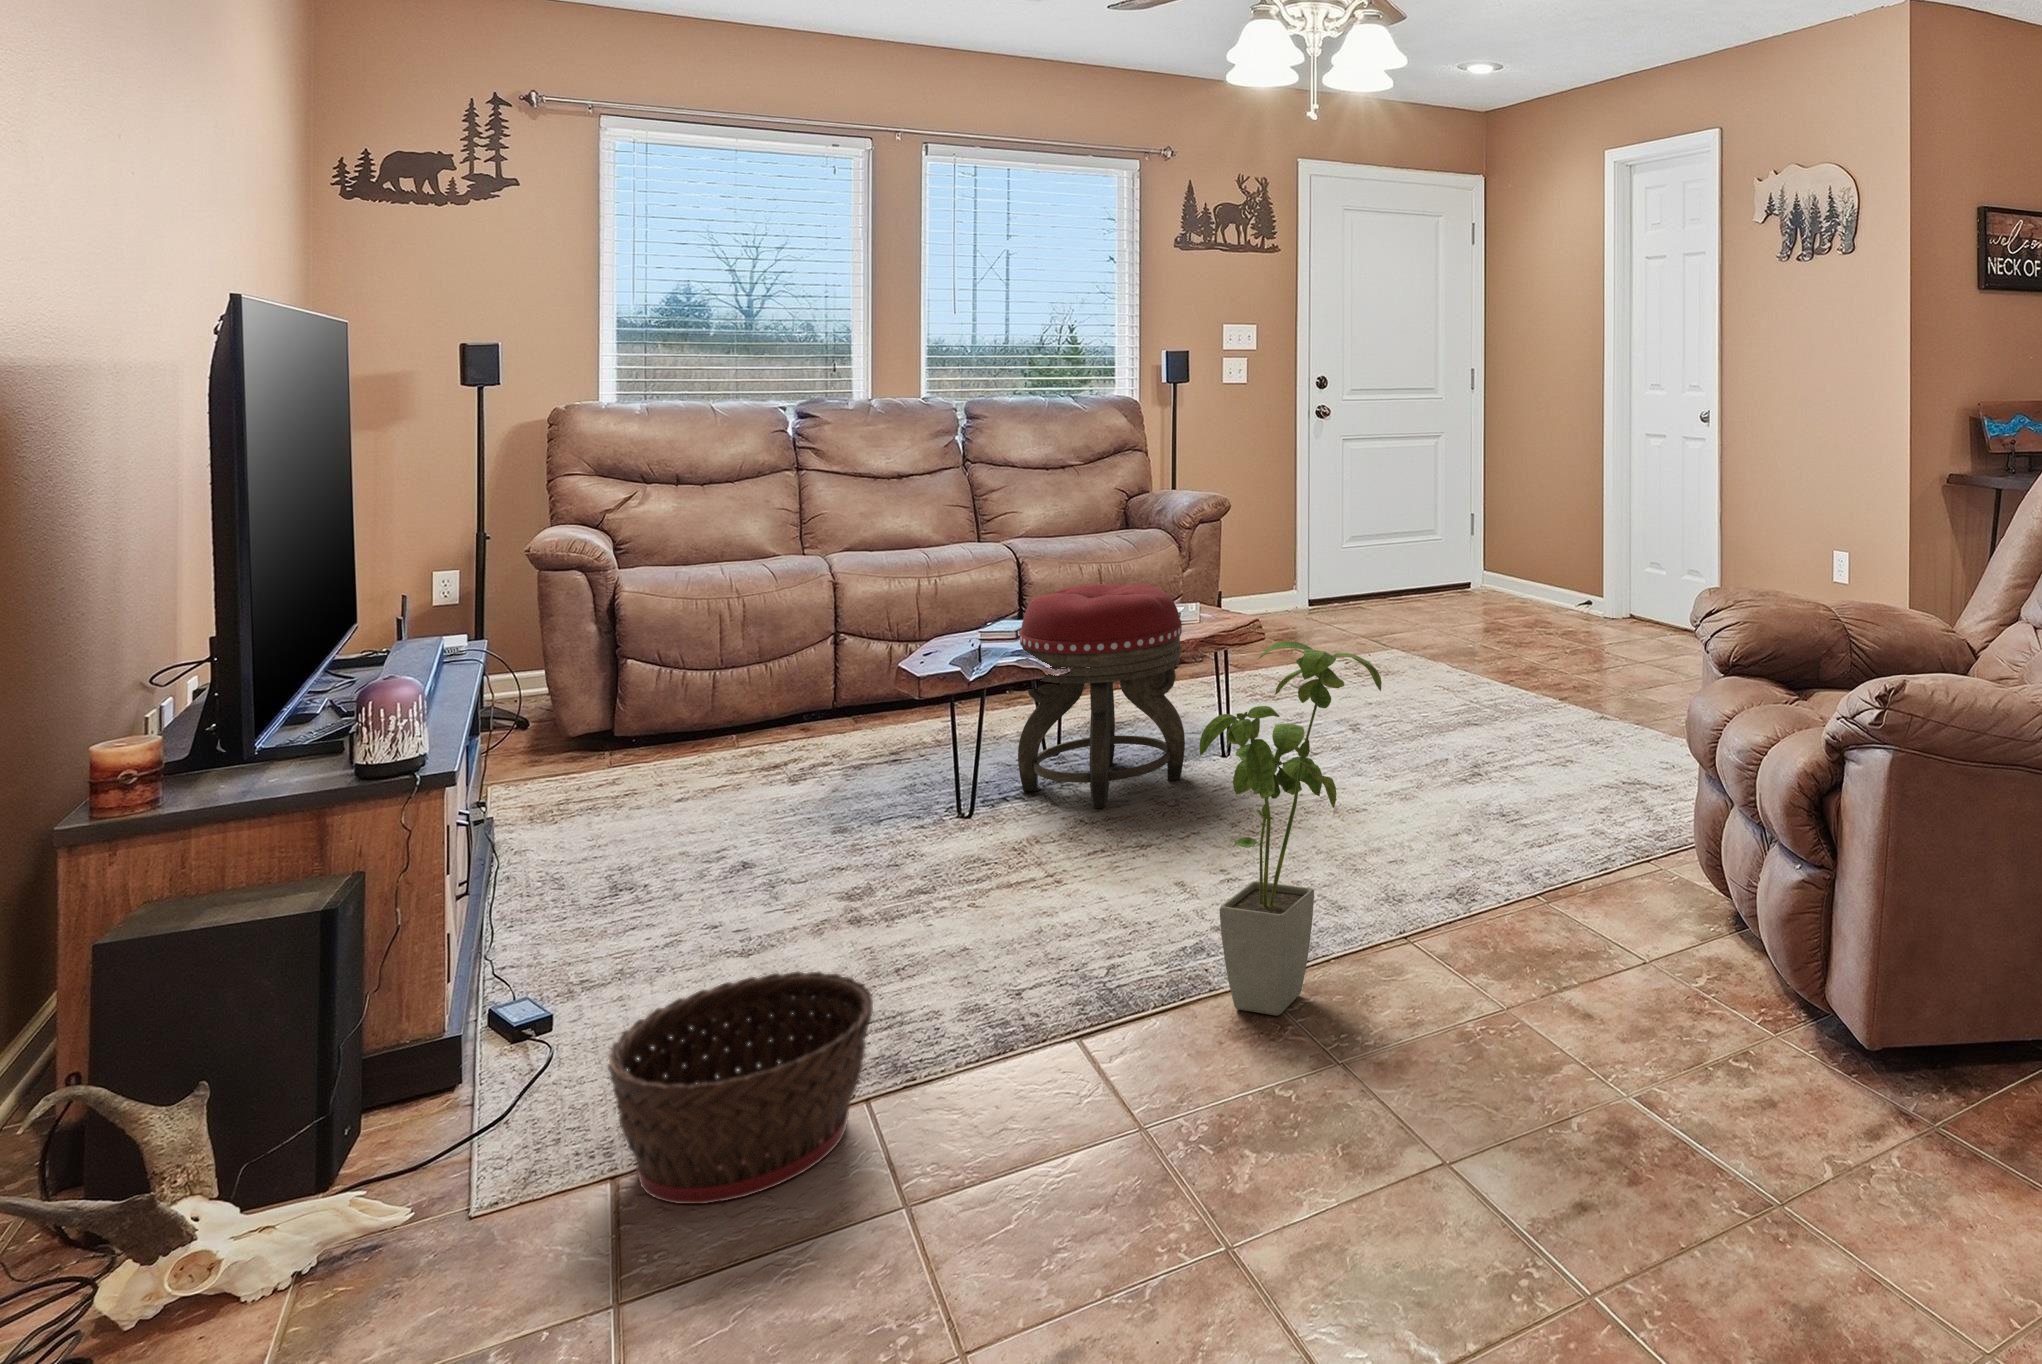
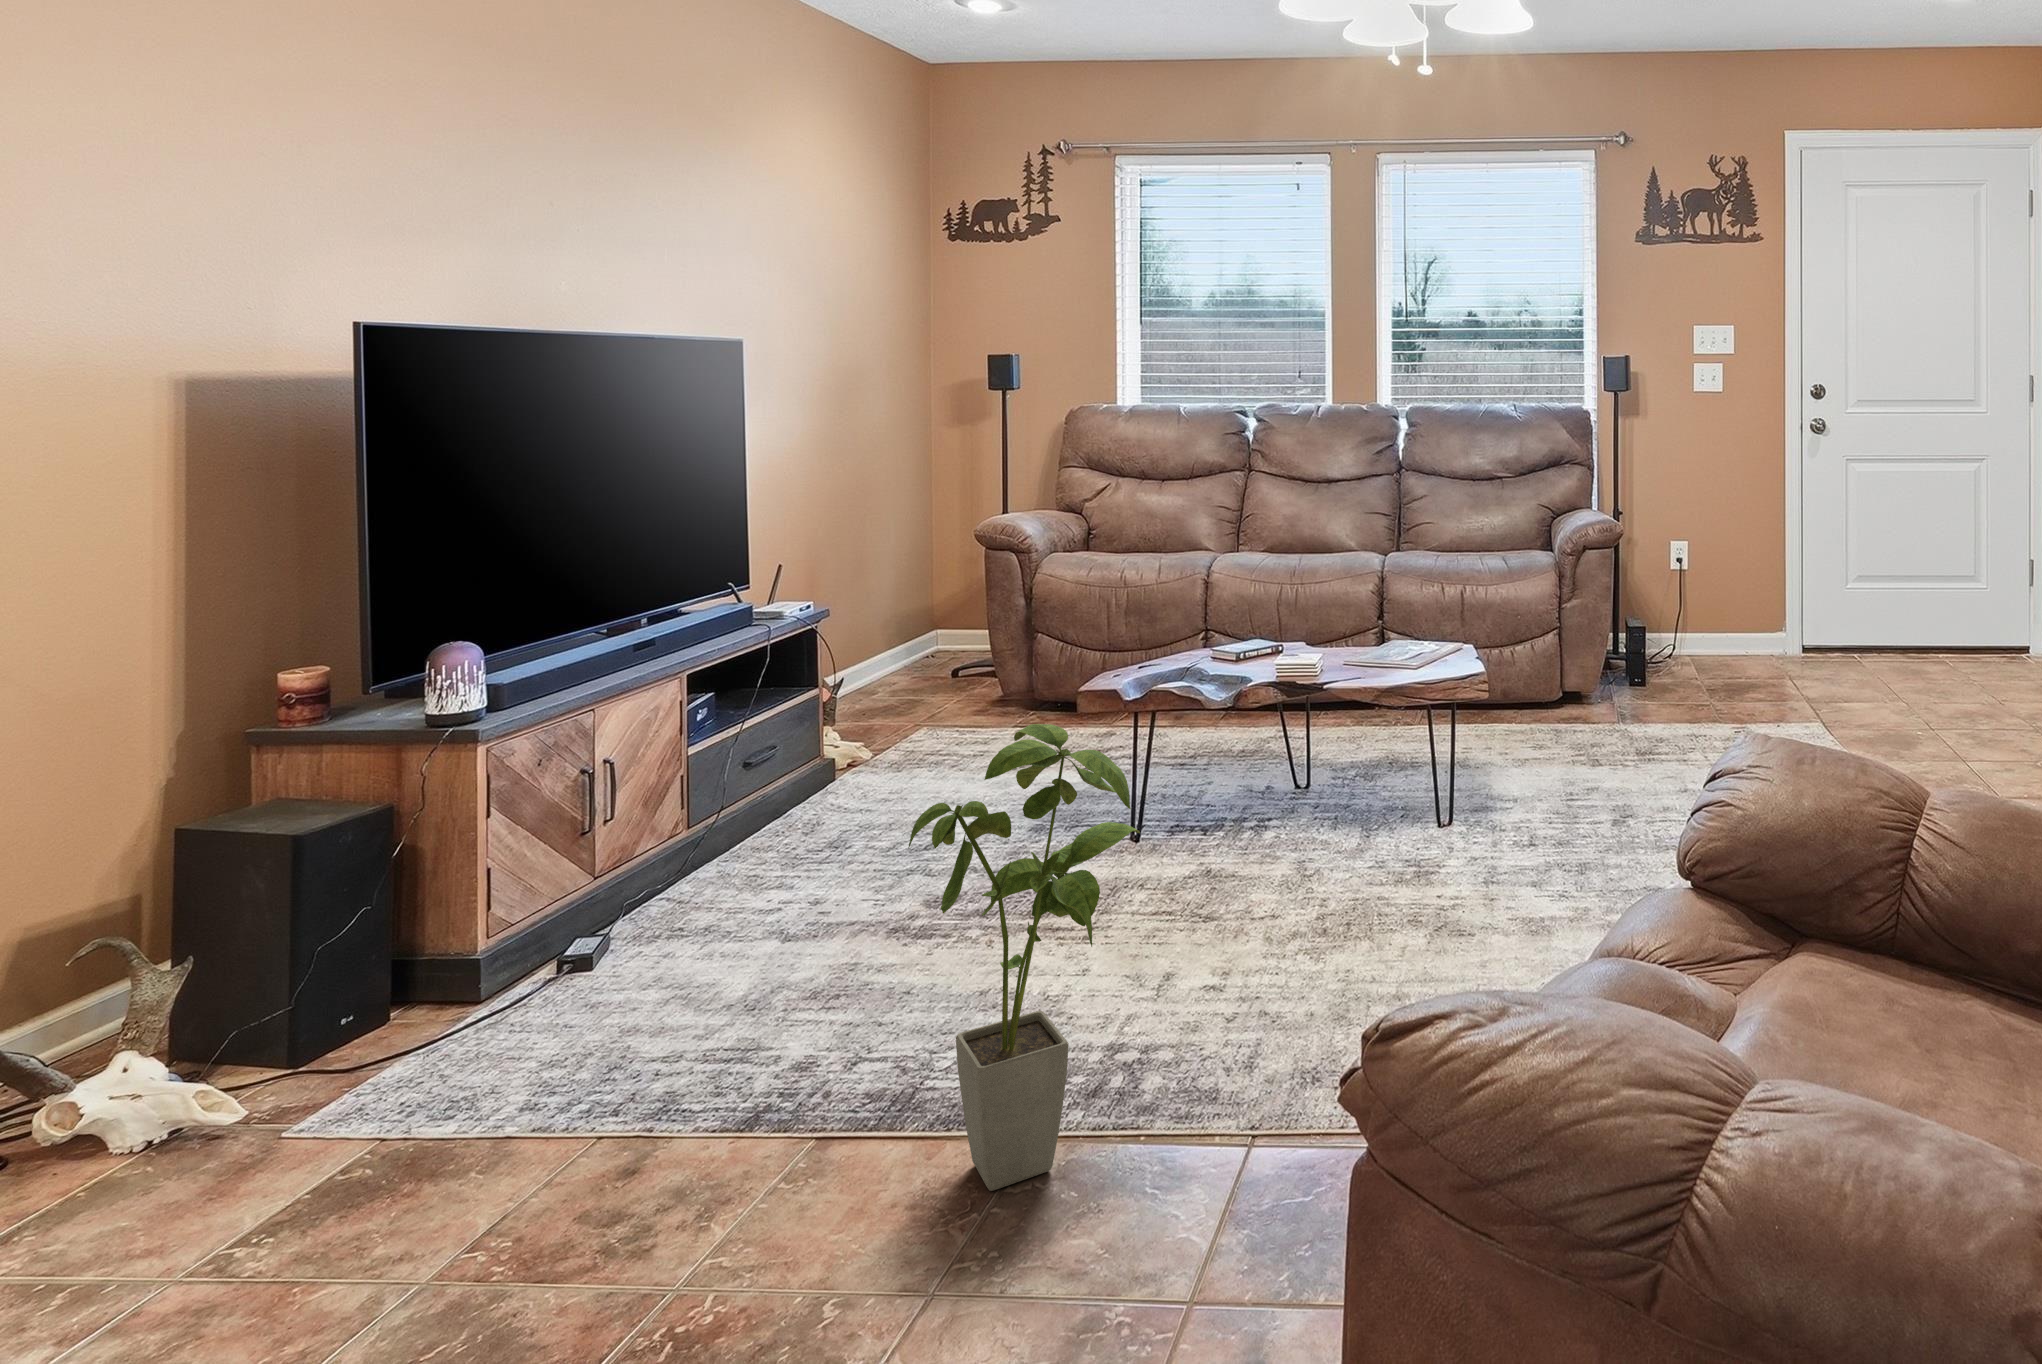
footstool: present [1018,584,1185,808] -> none [1203,614,1374,863]
basket: present [608,971,873,1204] -> none [332,975,616,1201]

